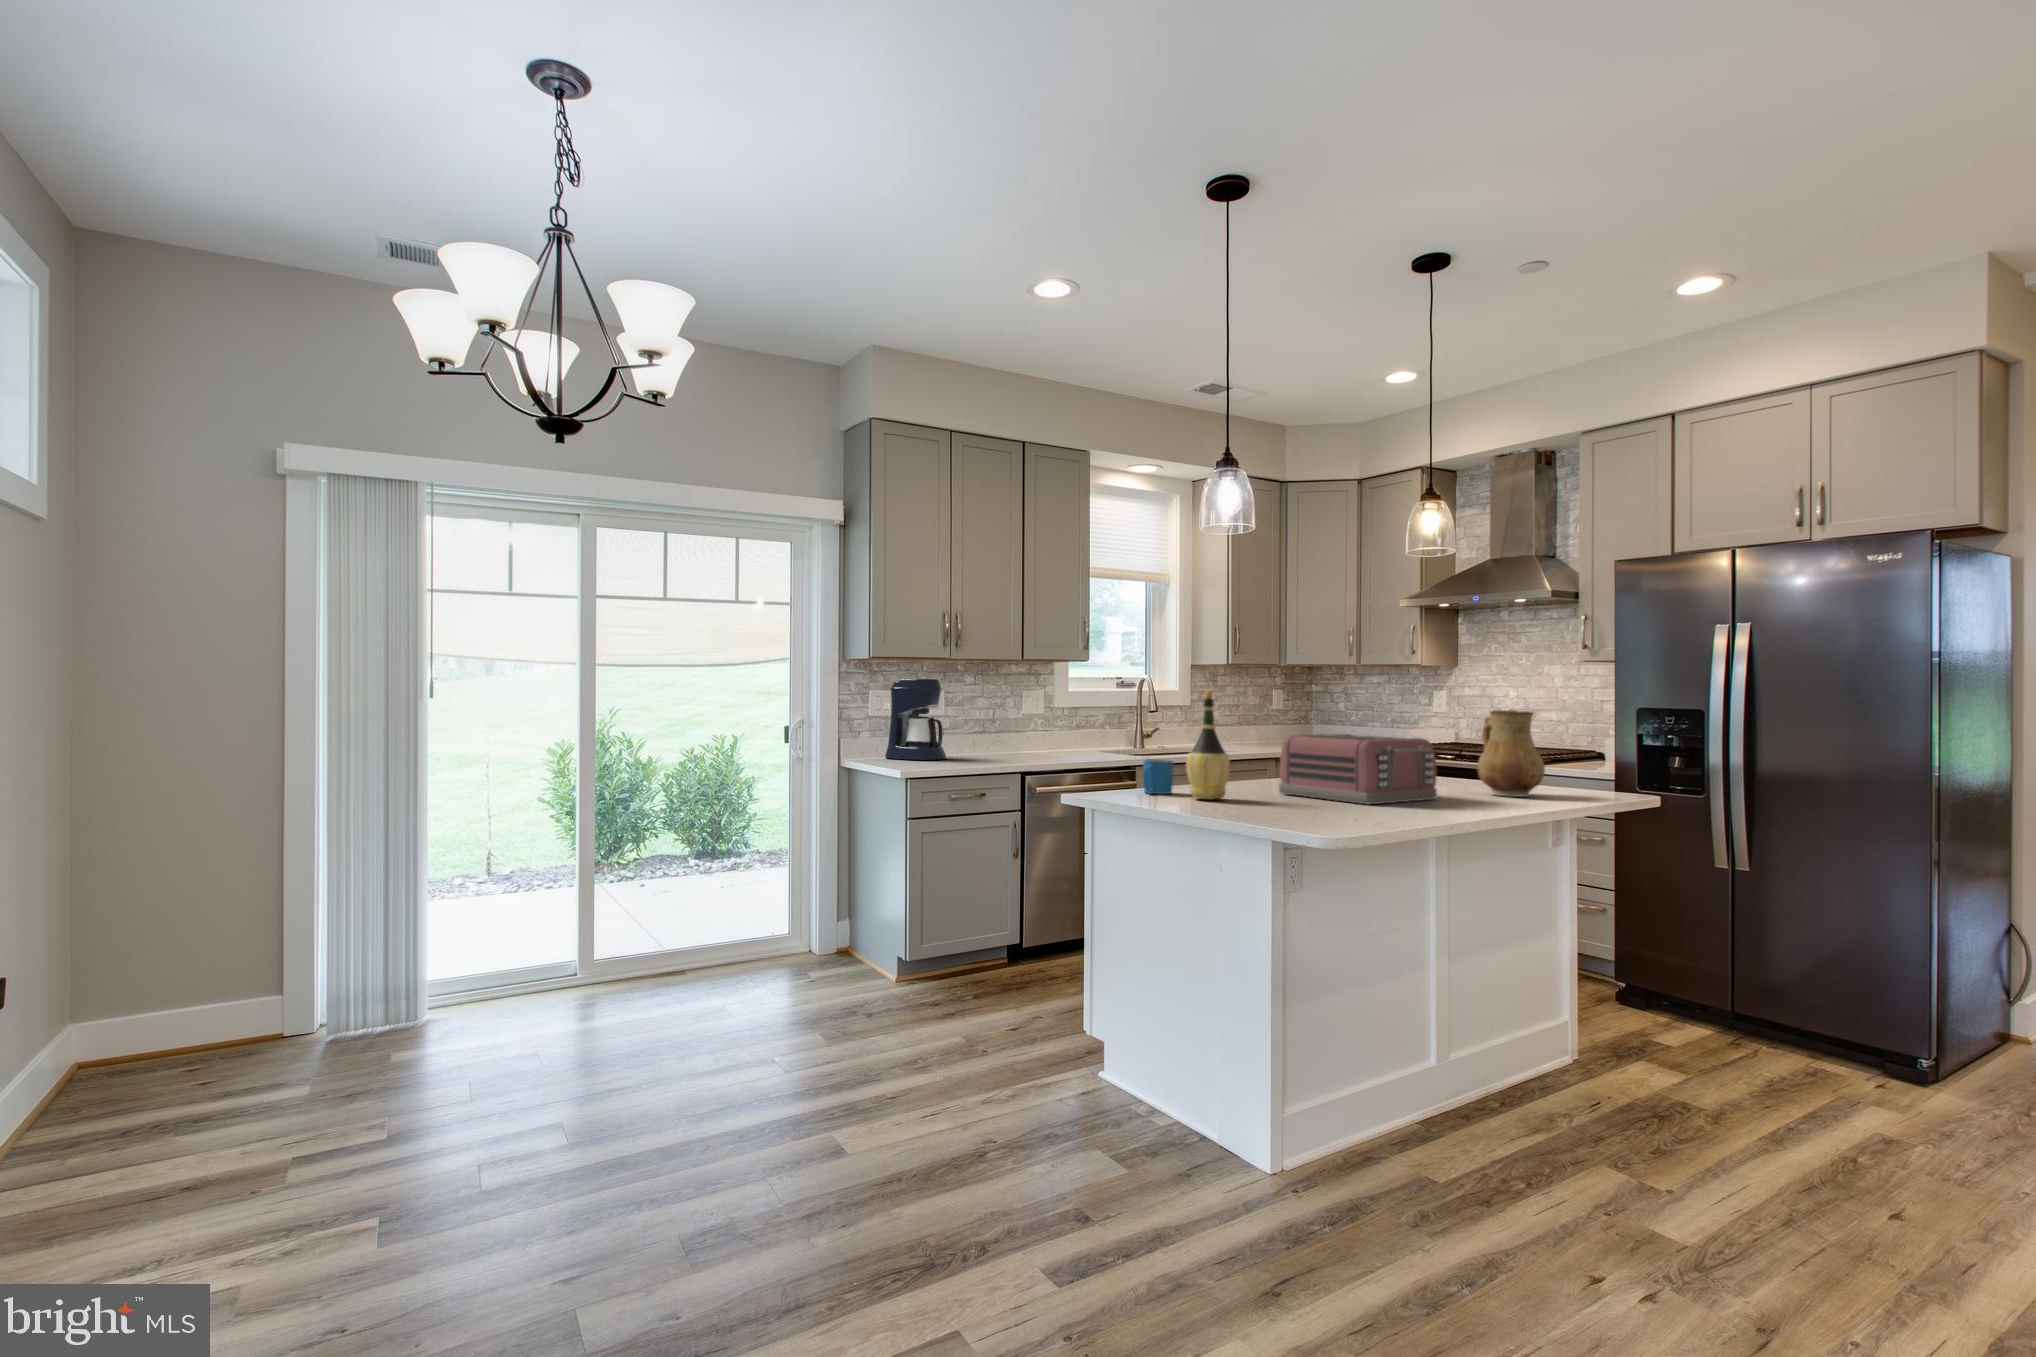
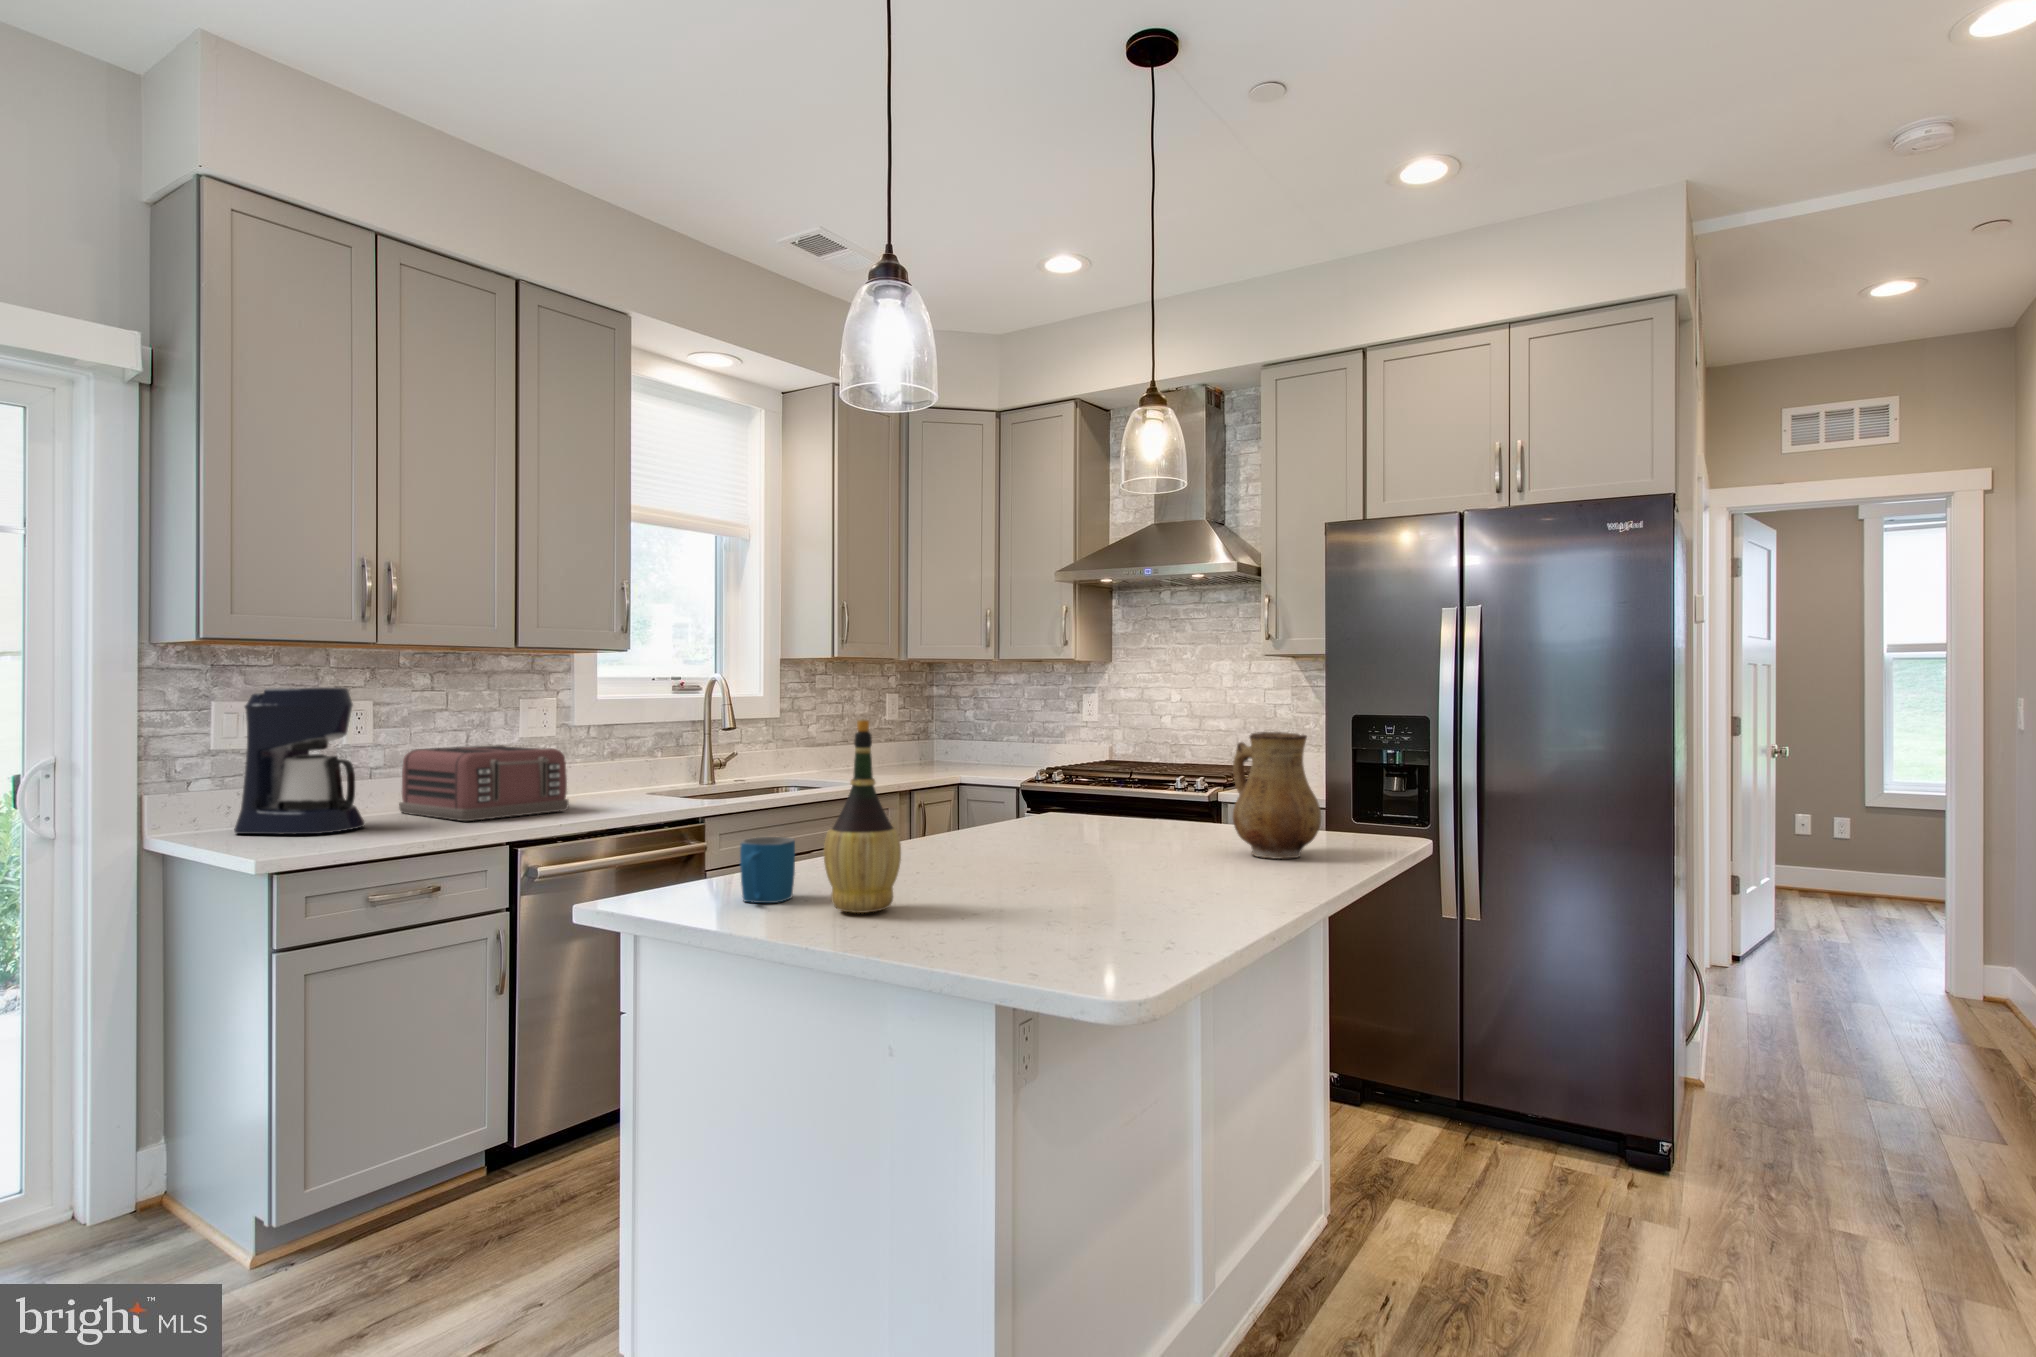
toaster: present [1279,734,1437,804] -> present [399,745,569,821]

